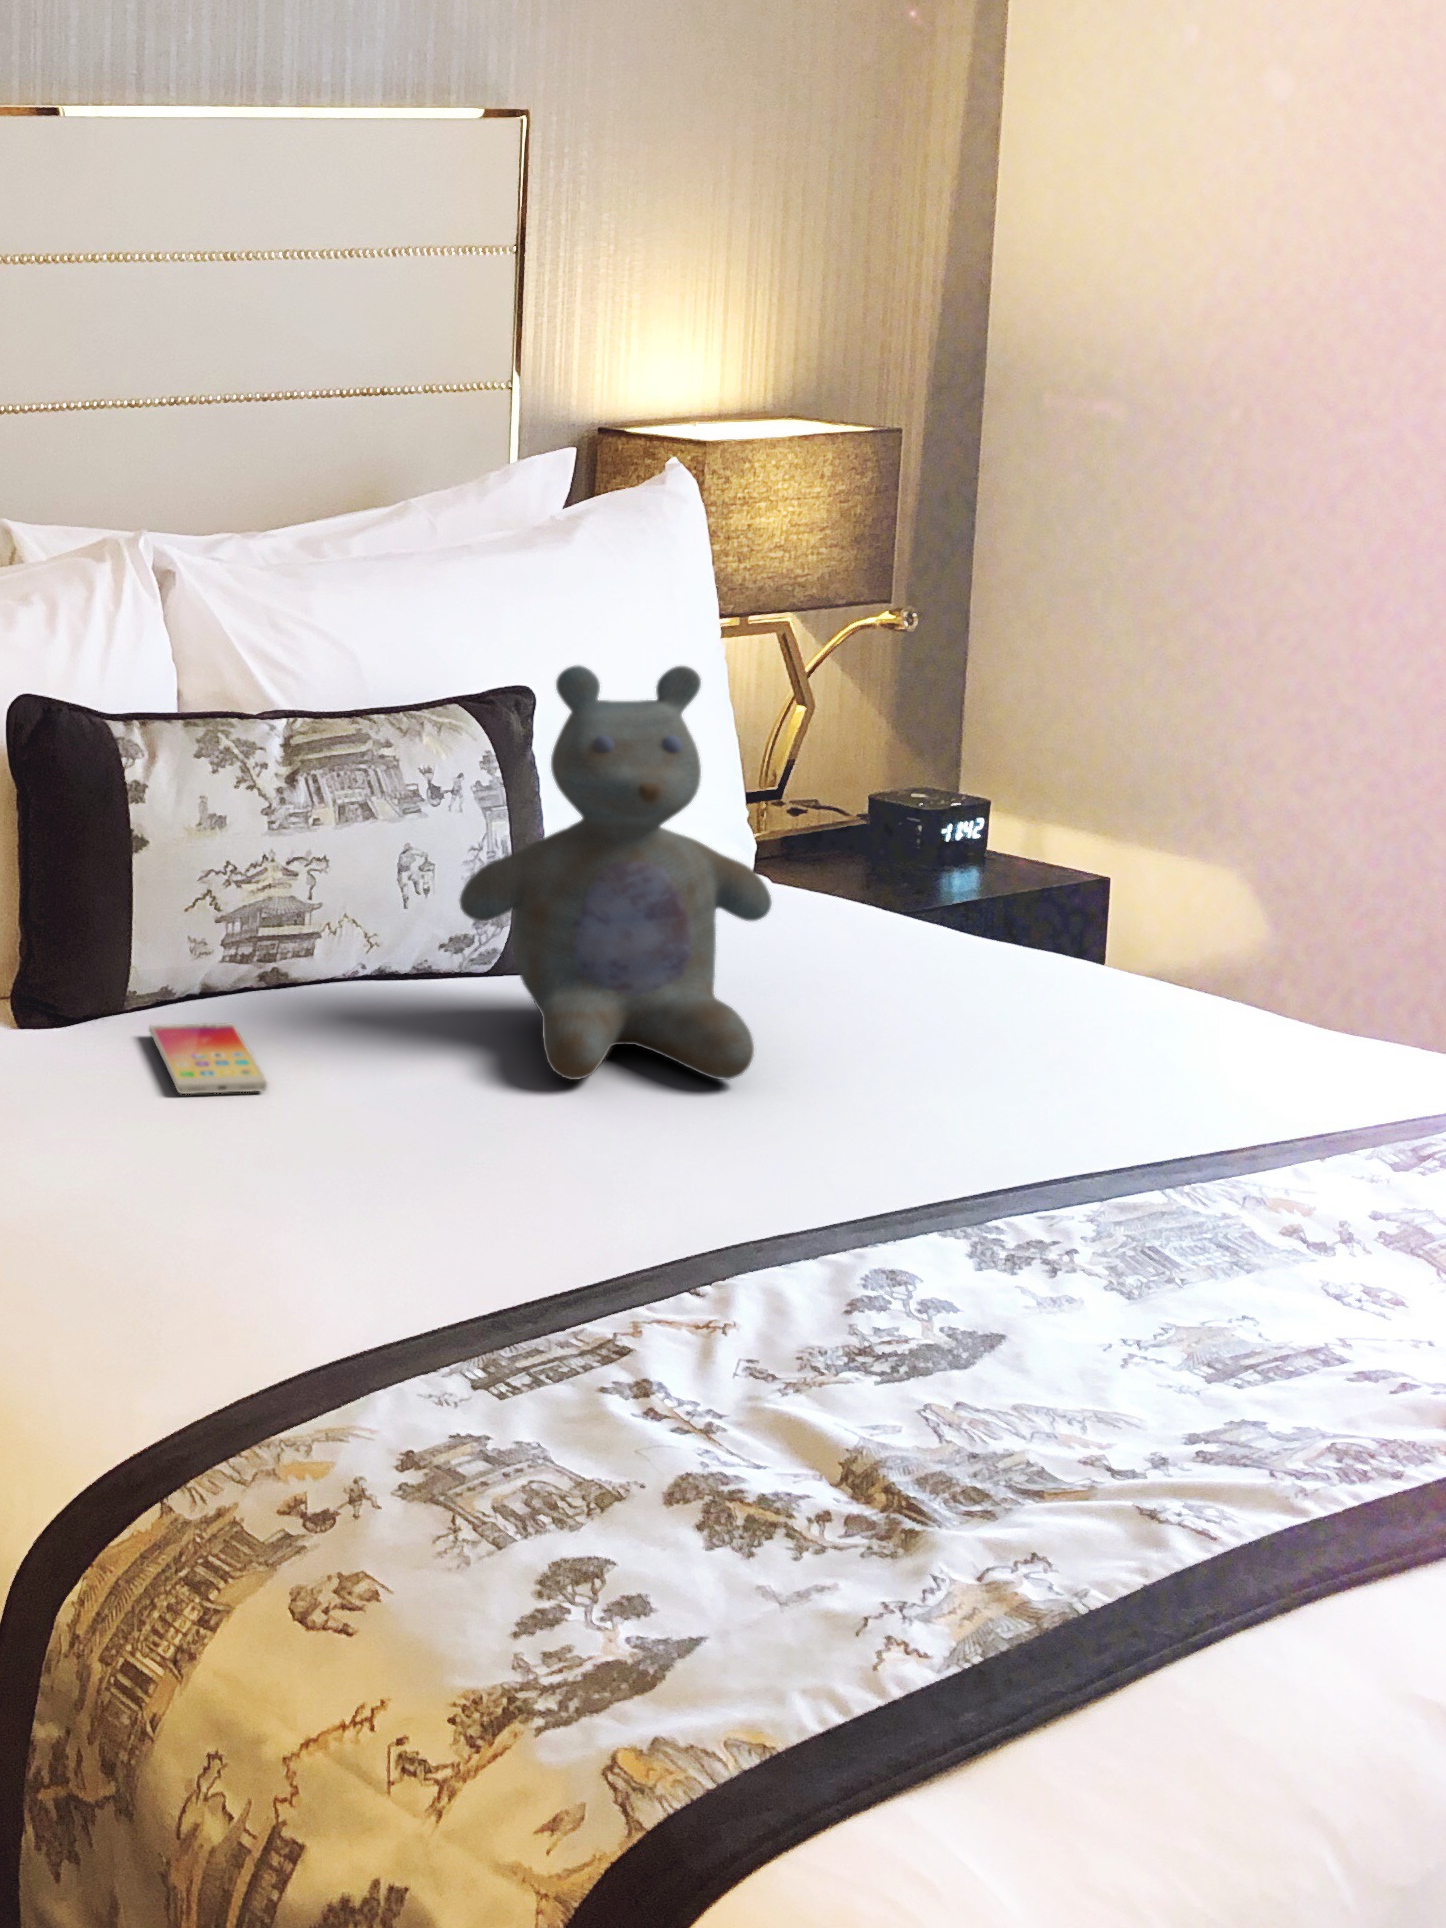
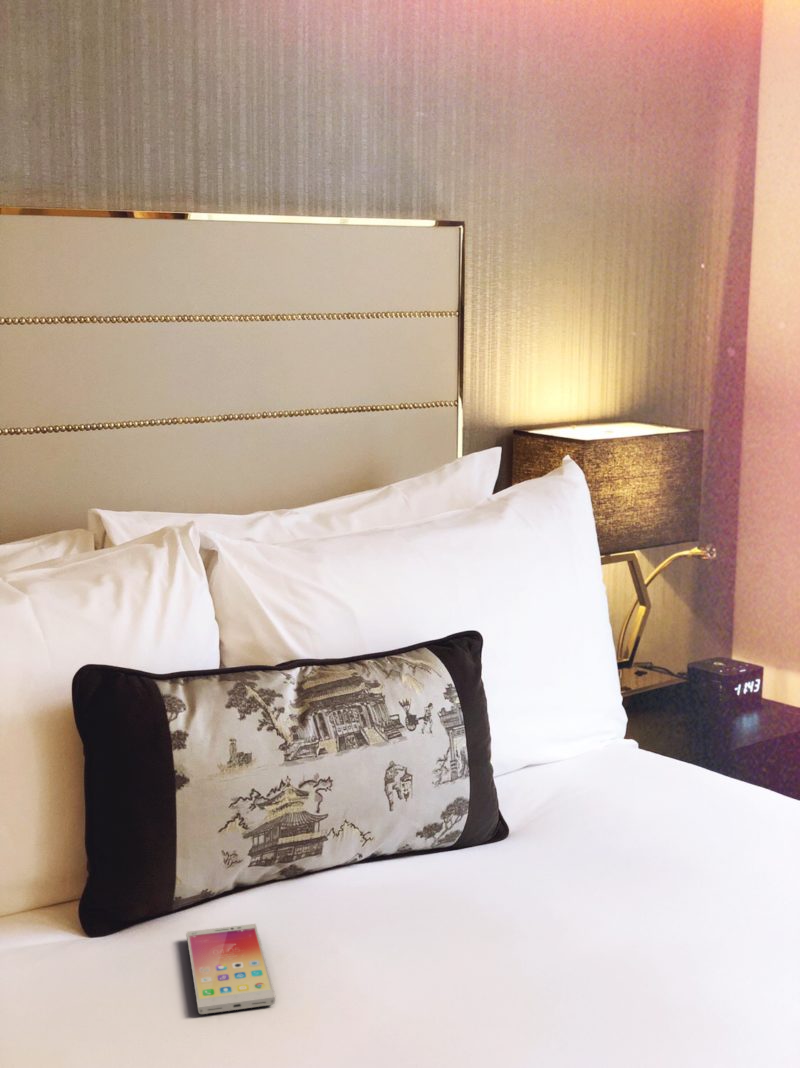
stuffed bear: present [460,665,772,1080] -> none [432,629,666,973]

